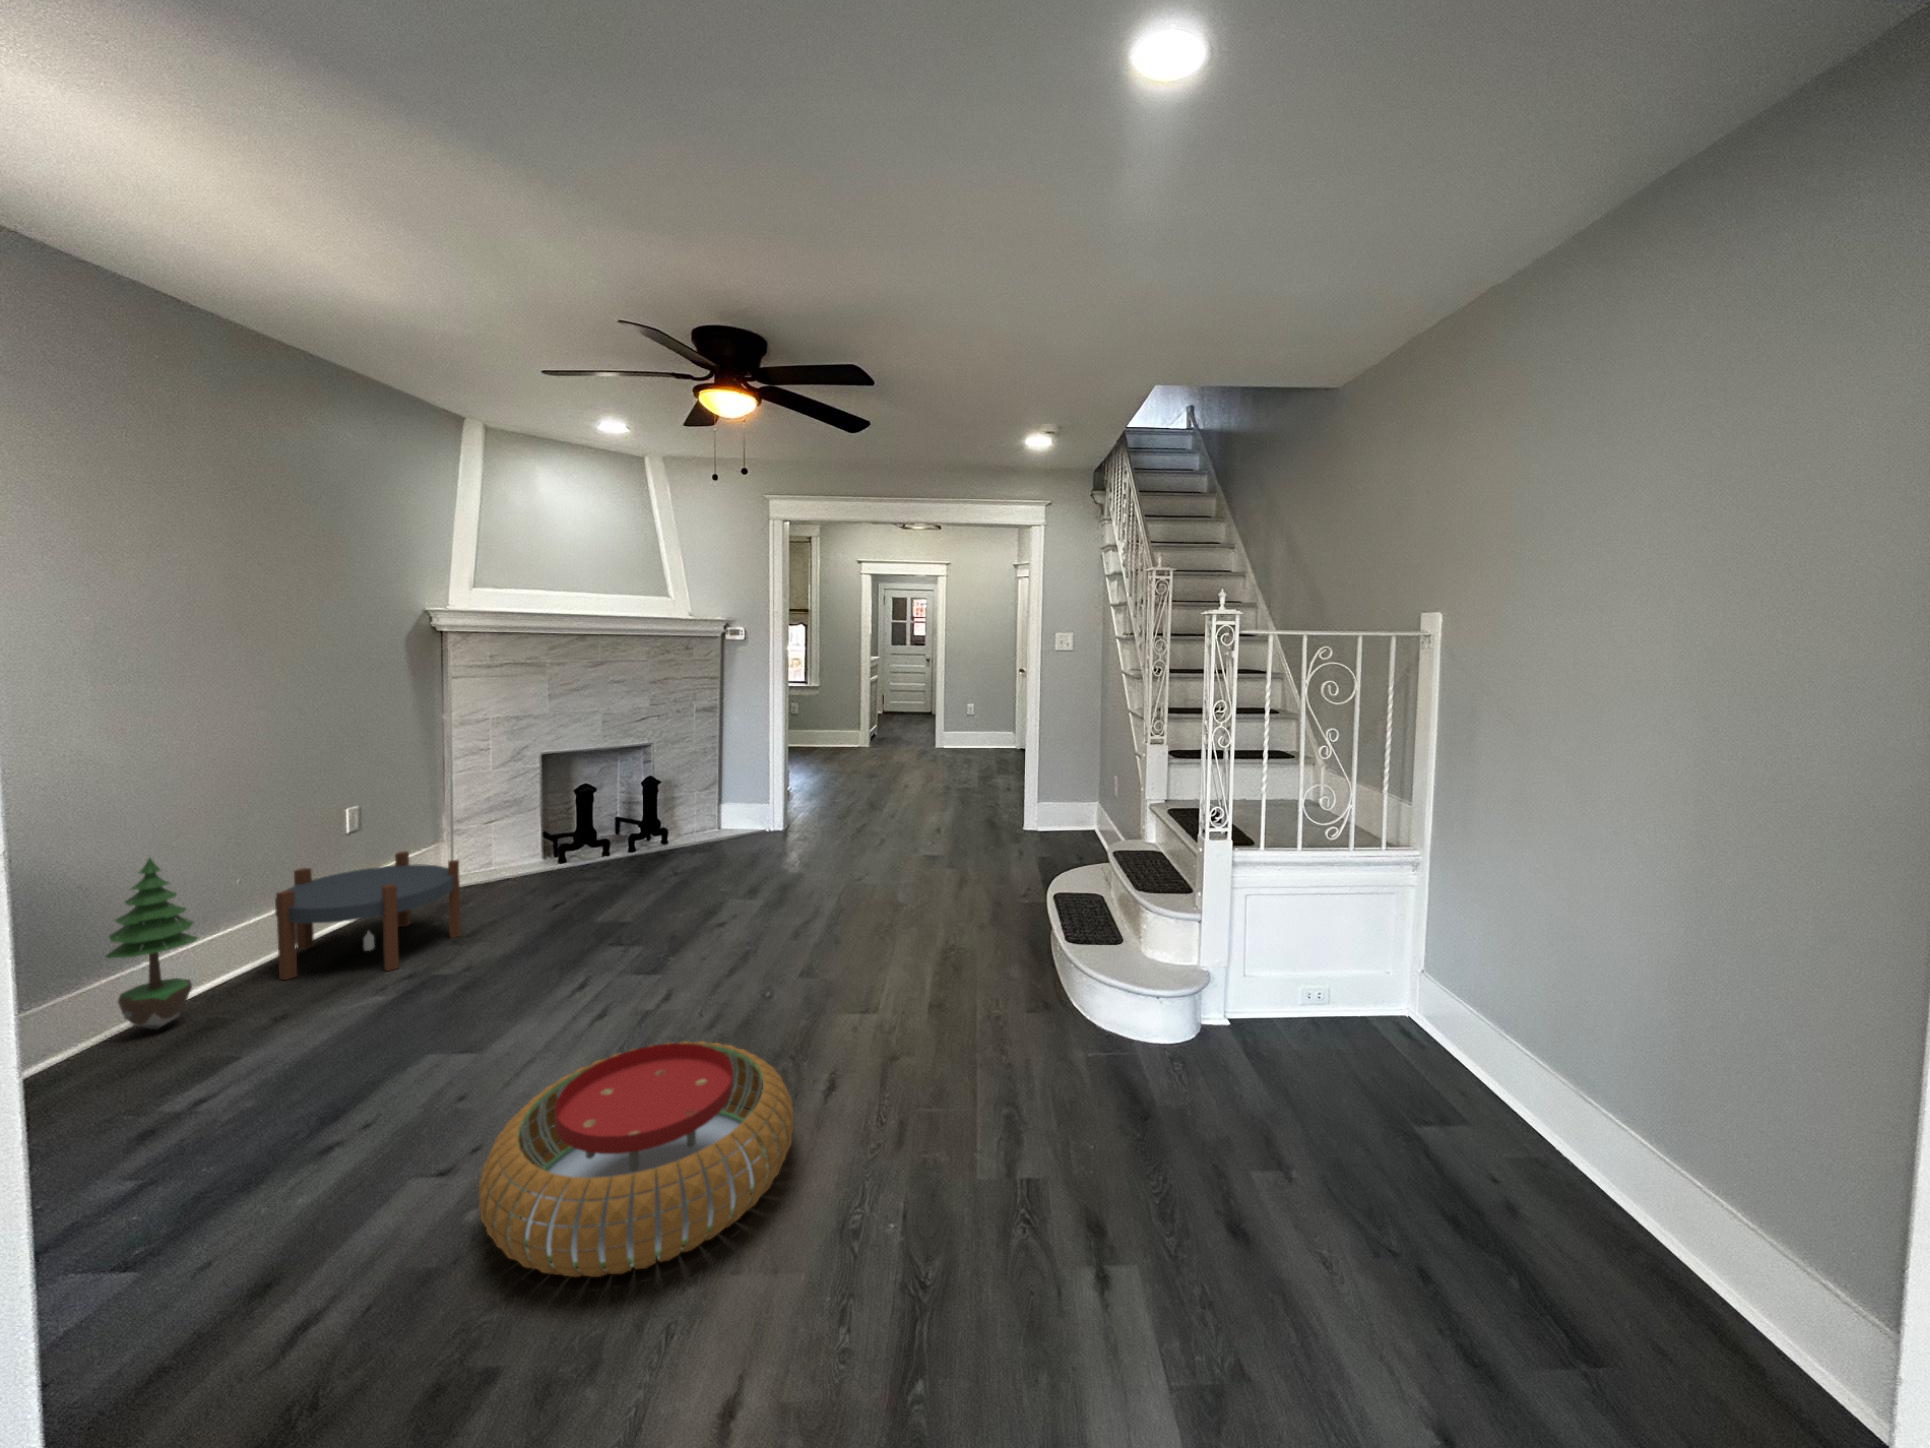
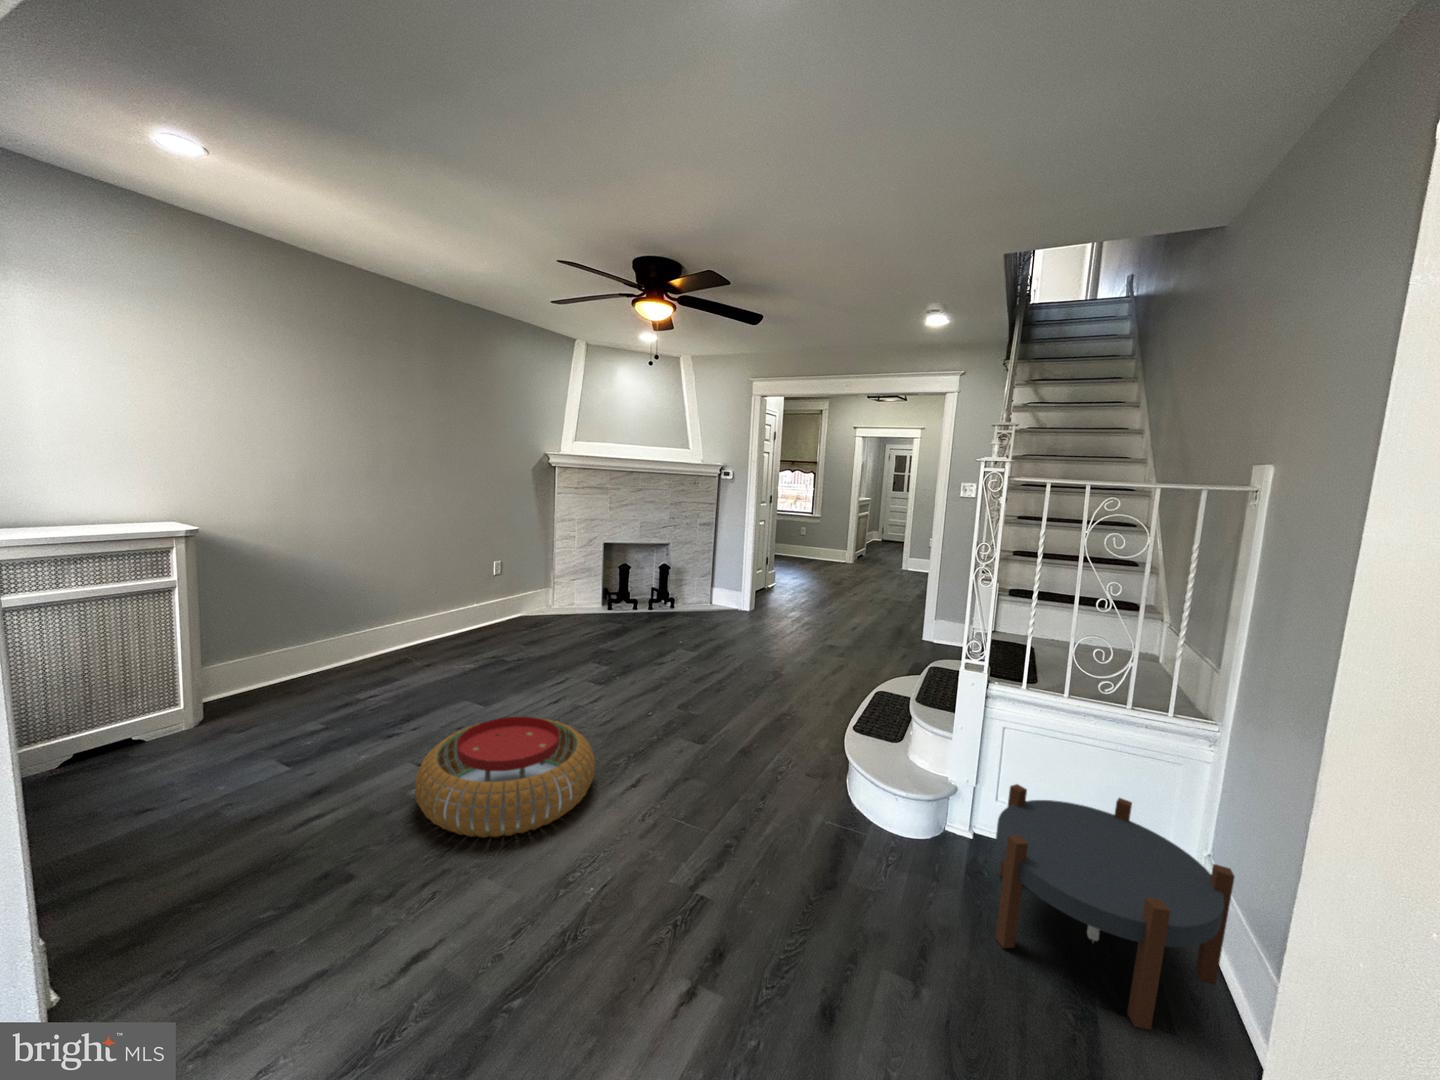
side table: present [275,851,461,980] -> present [996,784,1234,1030]
potted tree: present [106,857,197,1029] -> none [379,571,414,655]

